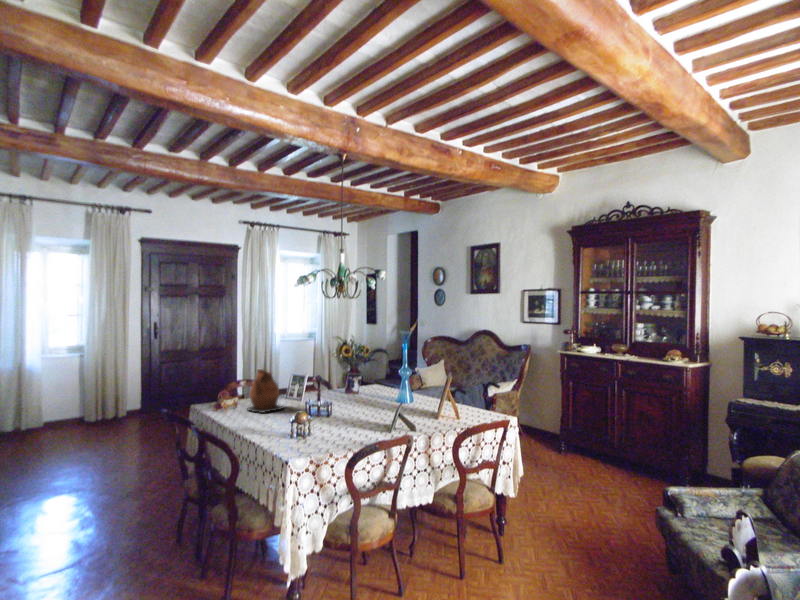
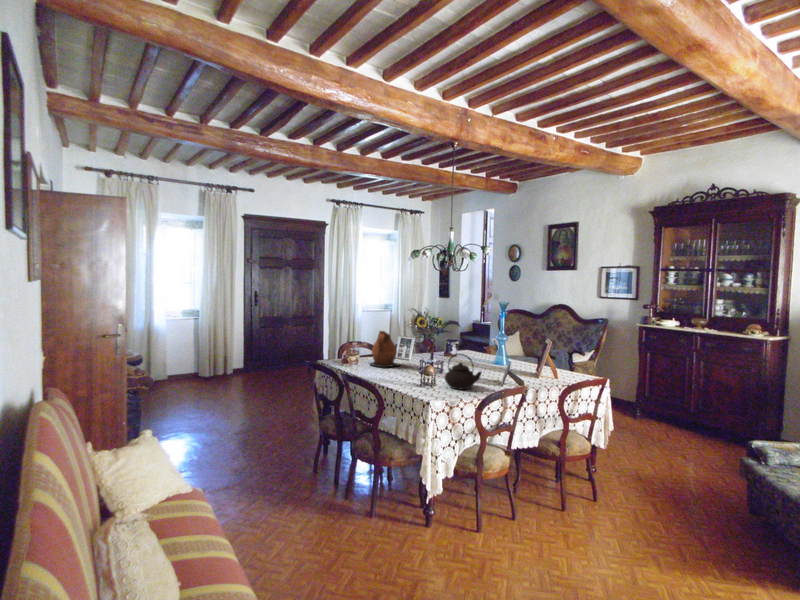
teapot: none [320,396,363,440] -> present [445,354,482,390]

